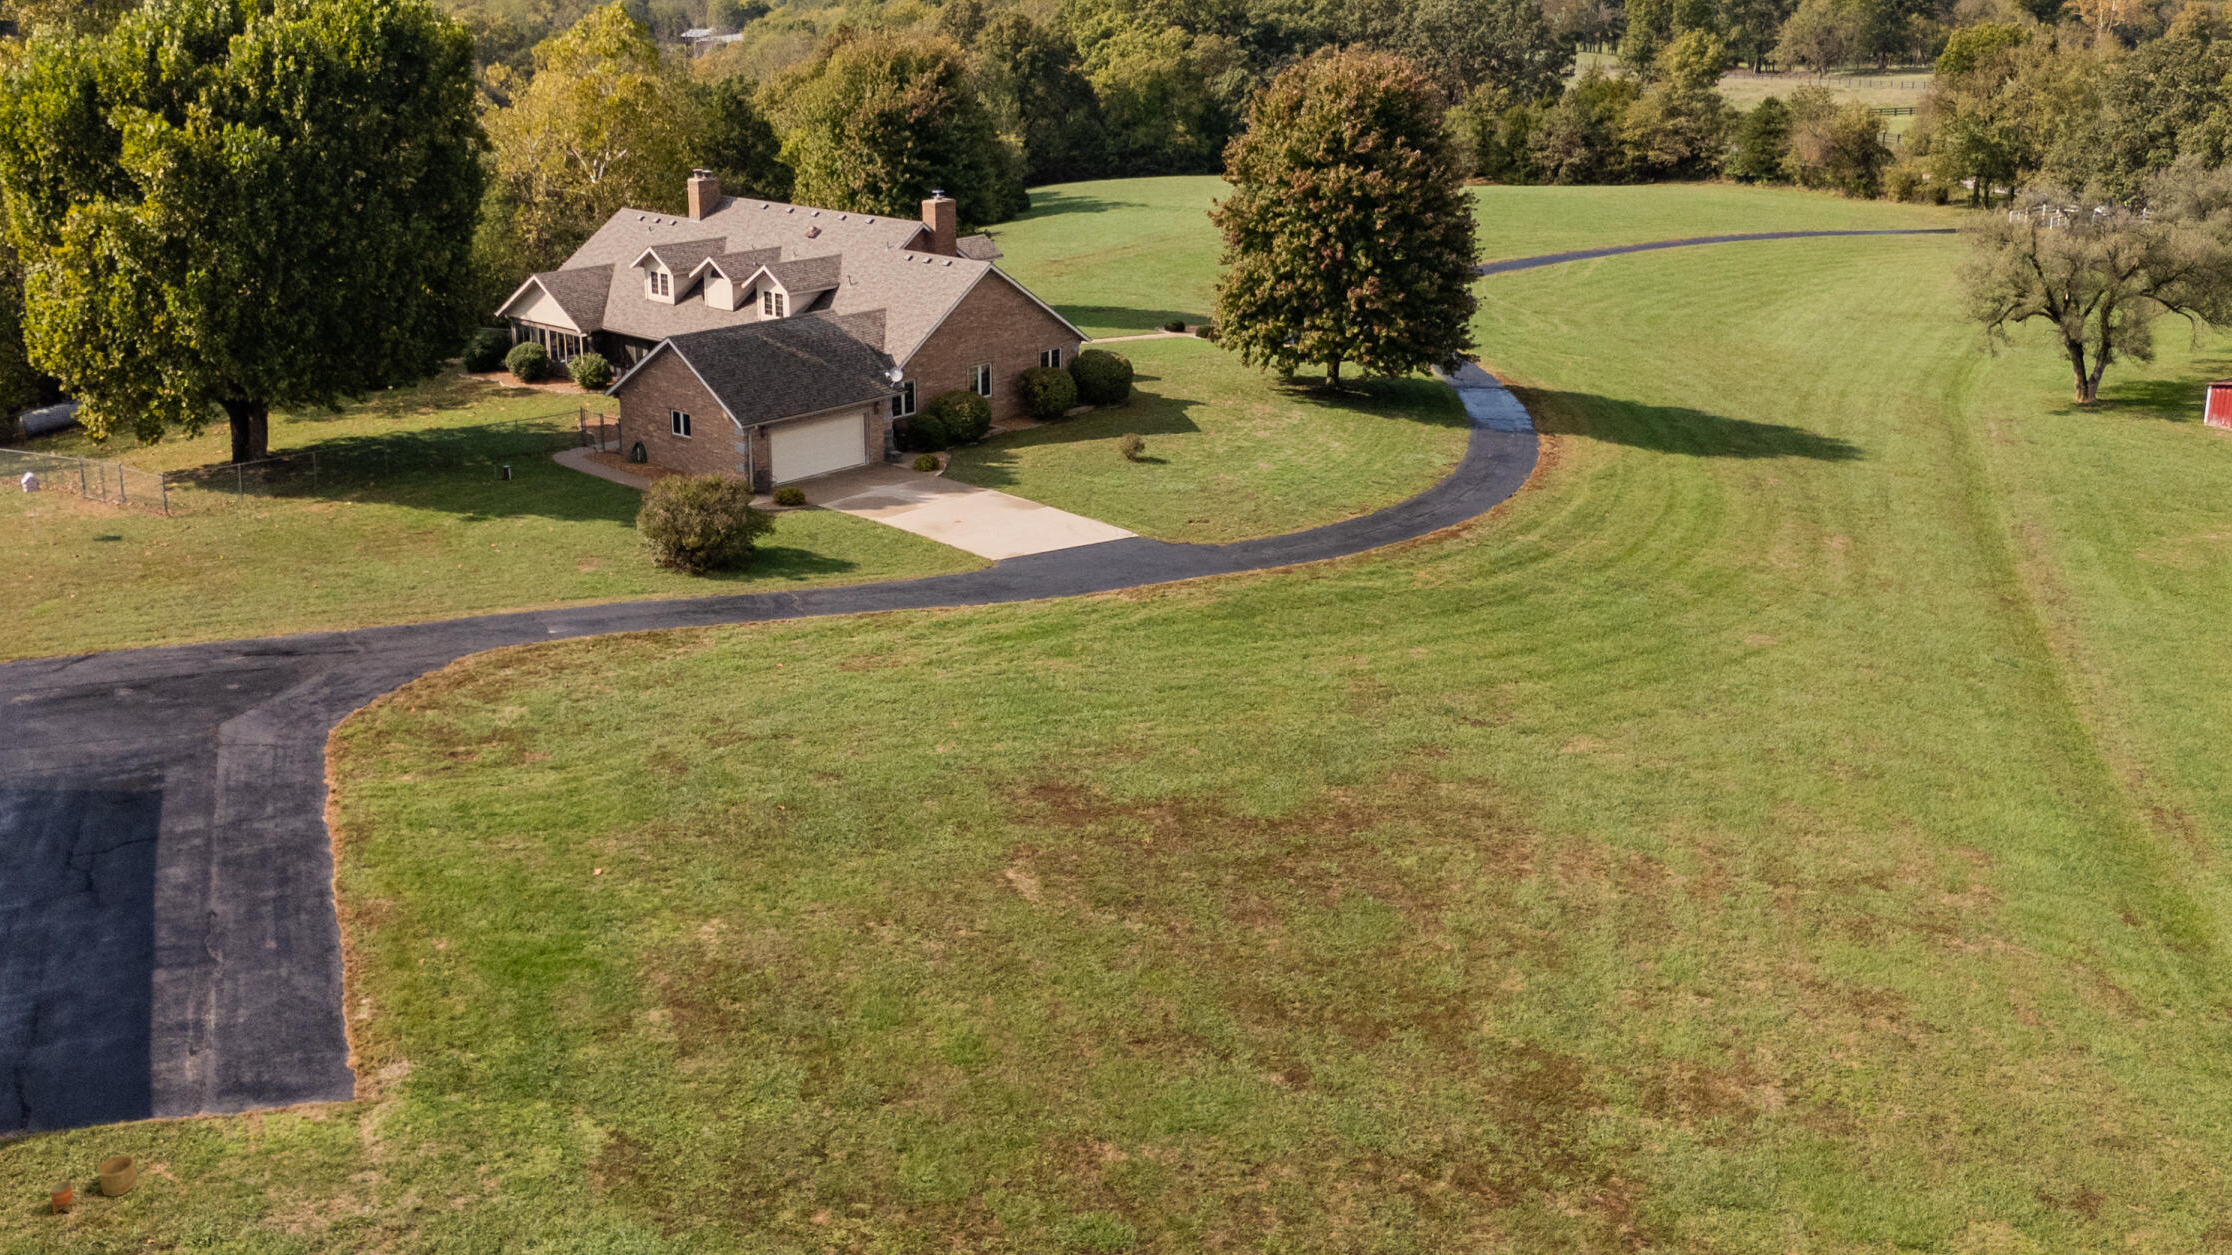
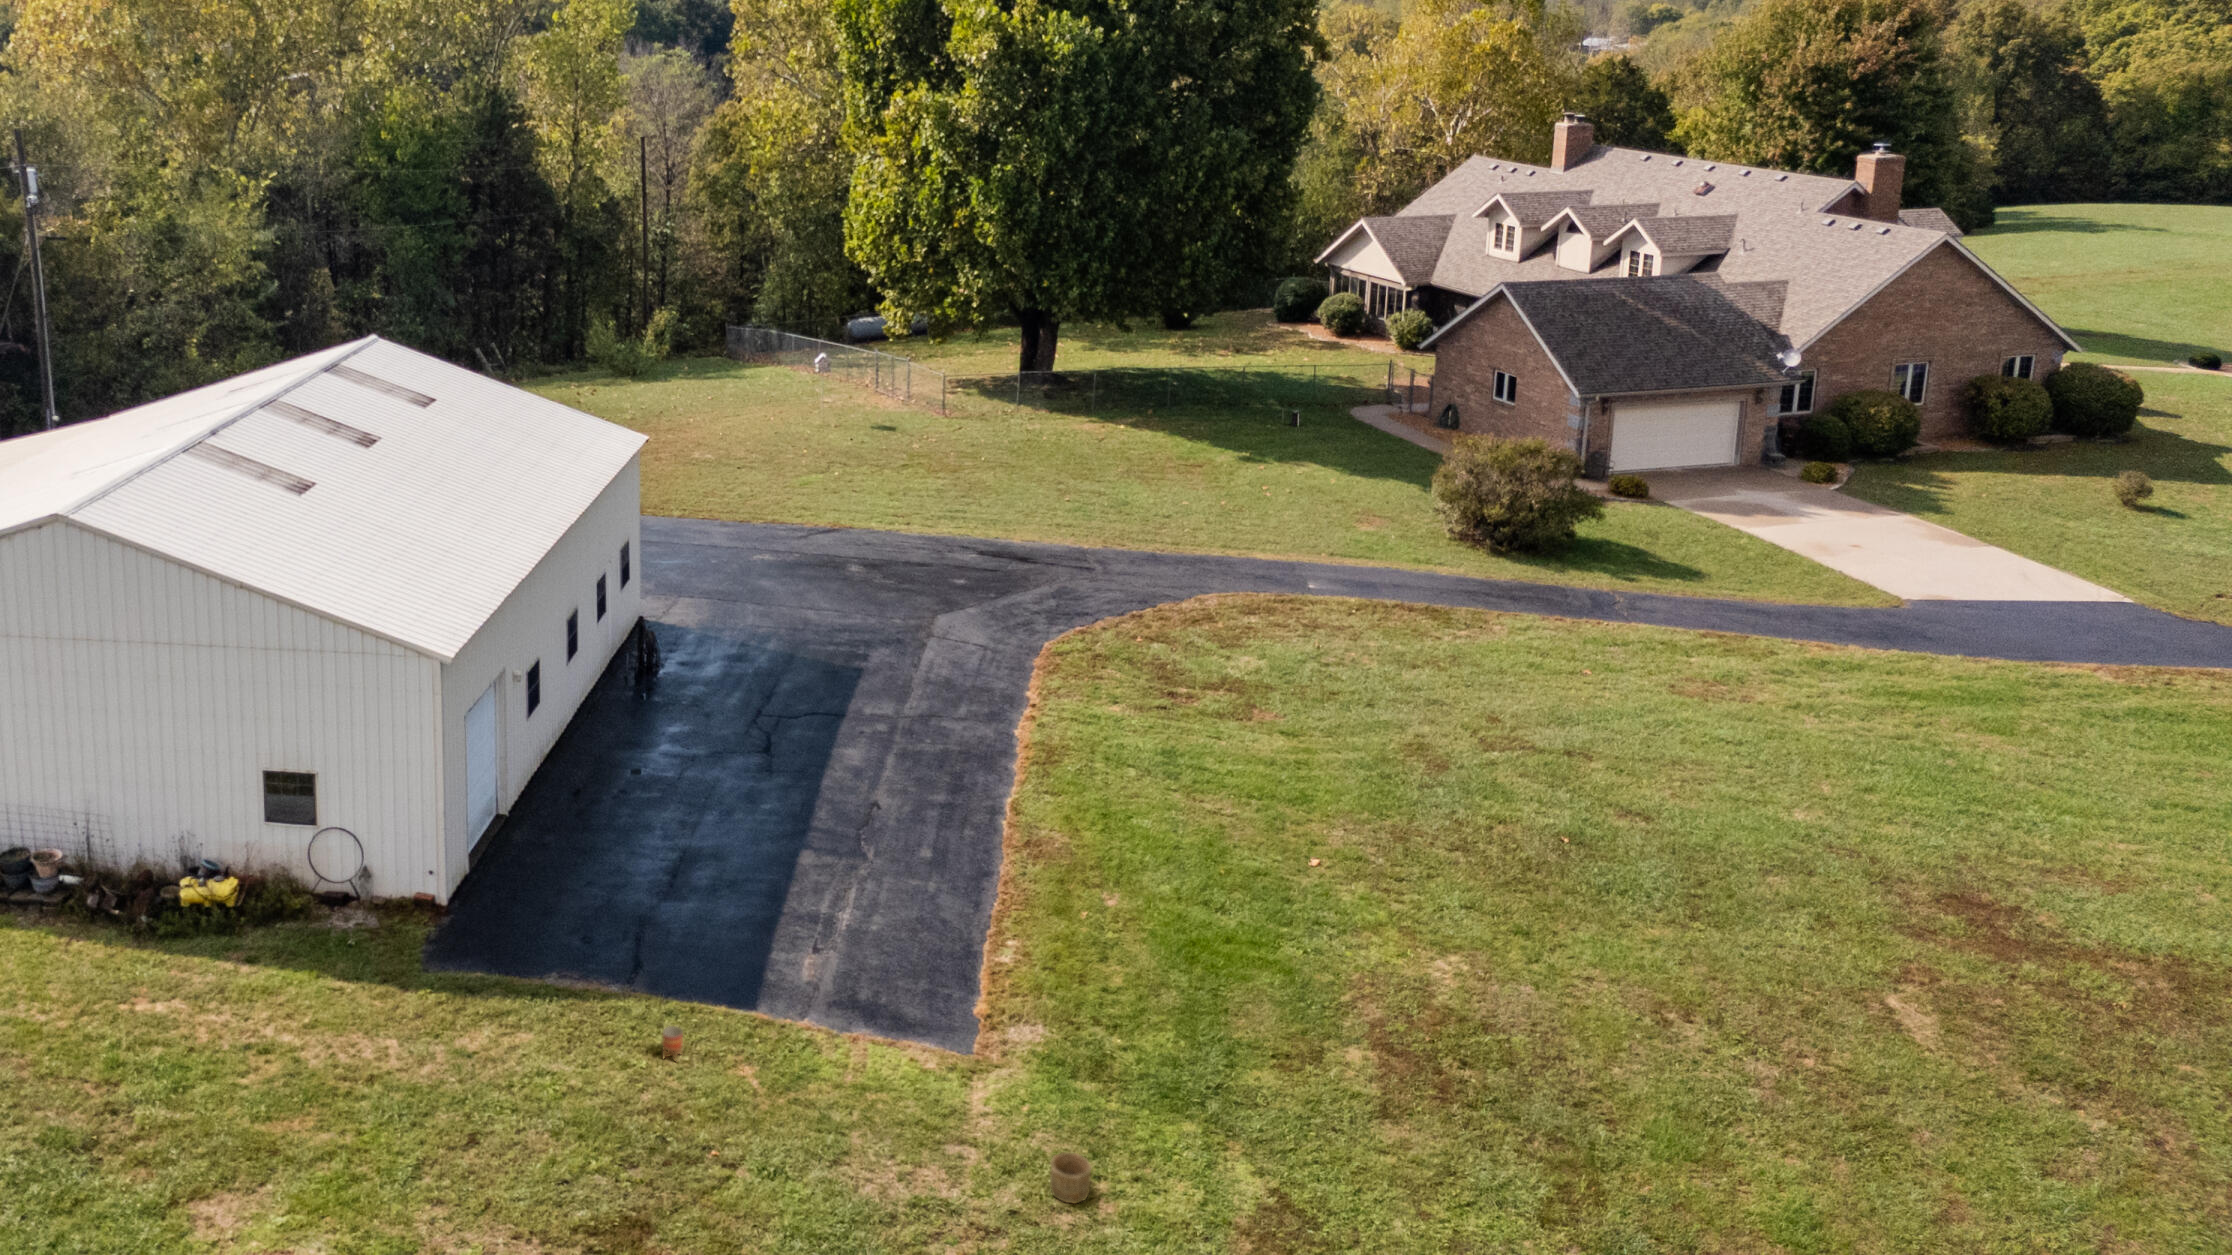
wooden bucket: present [97,1155,137,1196] -> present [1050,1152,1092,1203]

